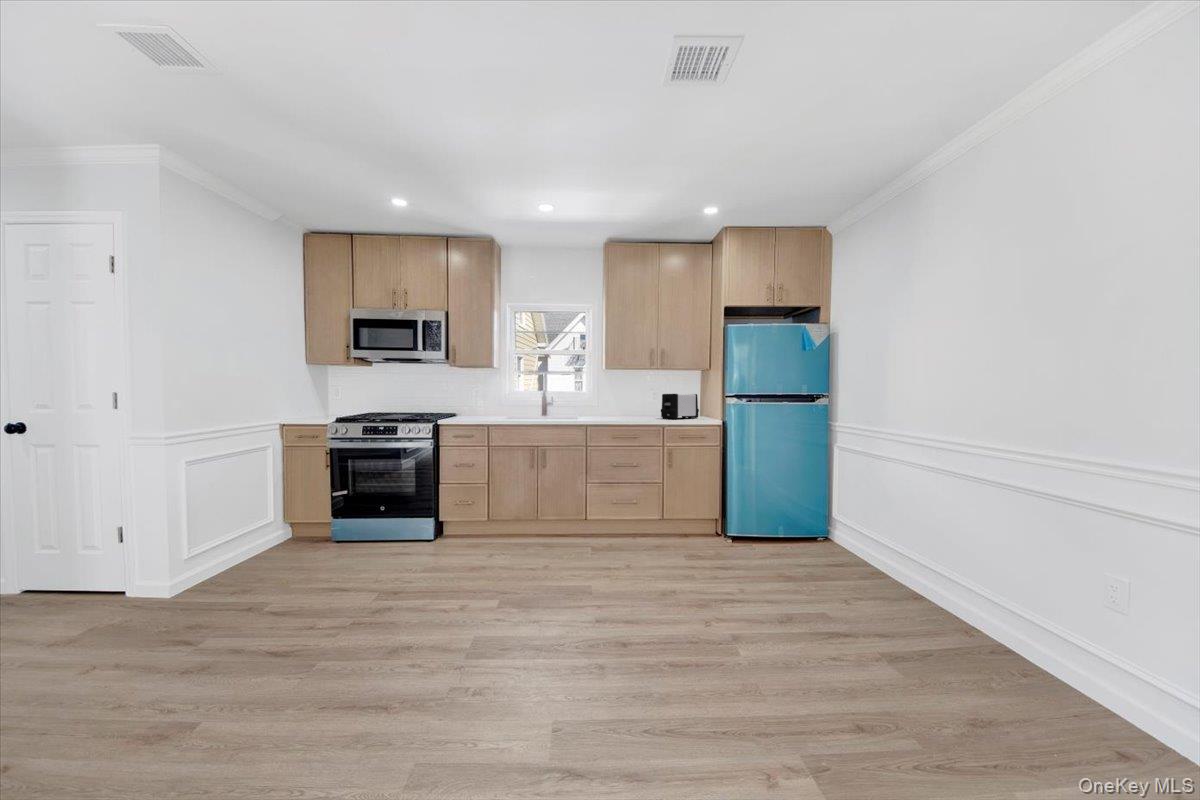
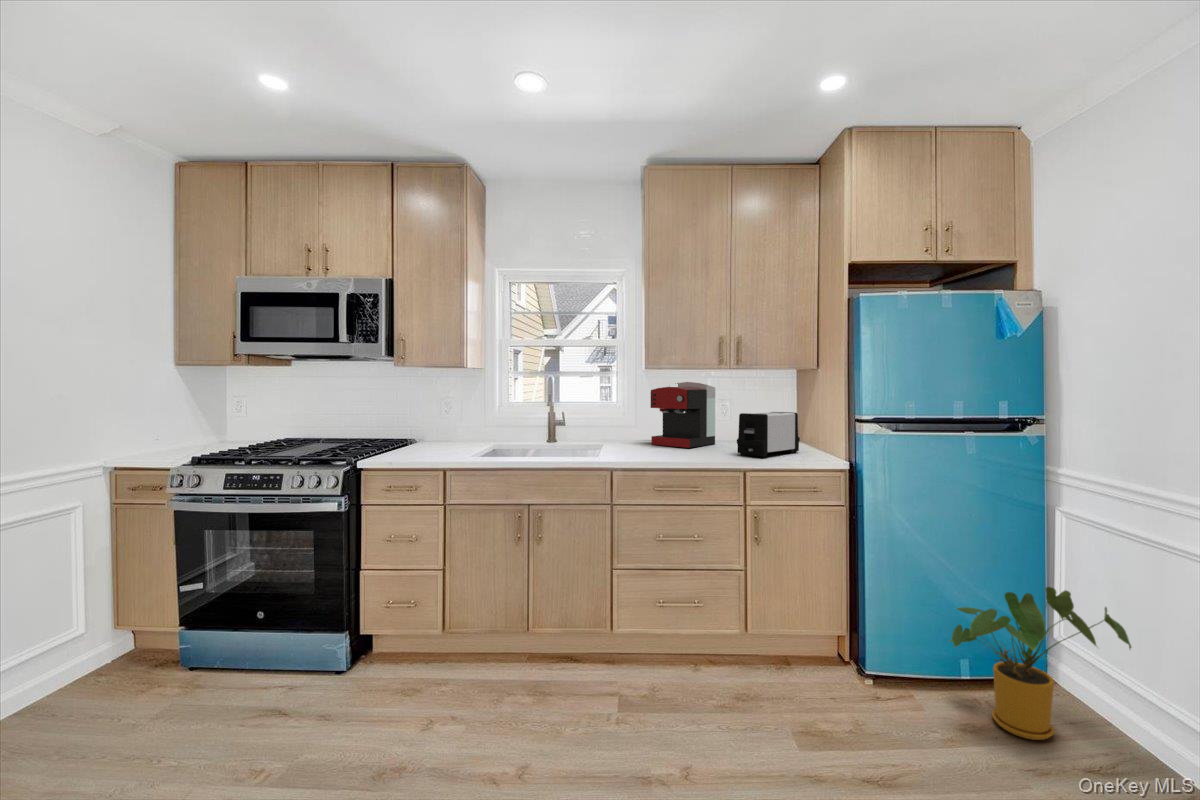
coffee maker: none [609,377,650,417] -> present [651,382,715,448]
house plant: none [767,480,847,553] -> present [950,587,1131,740]

